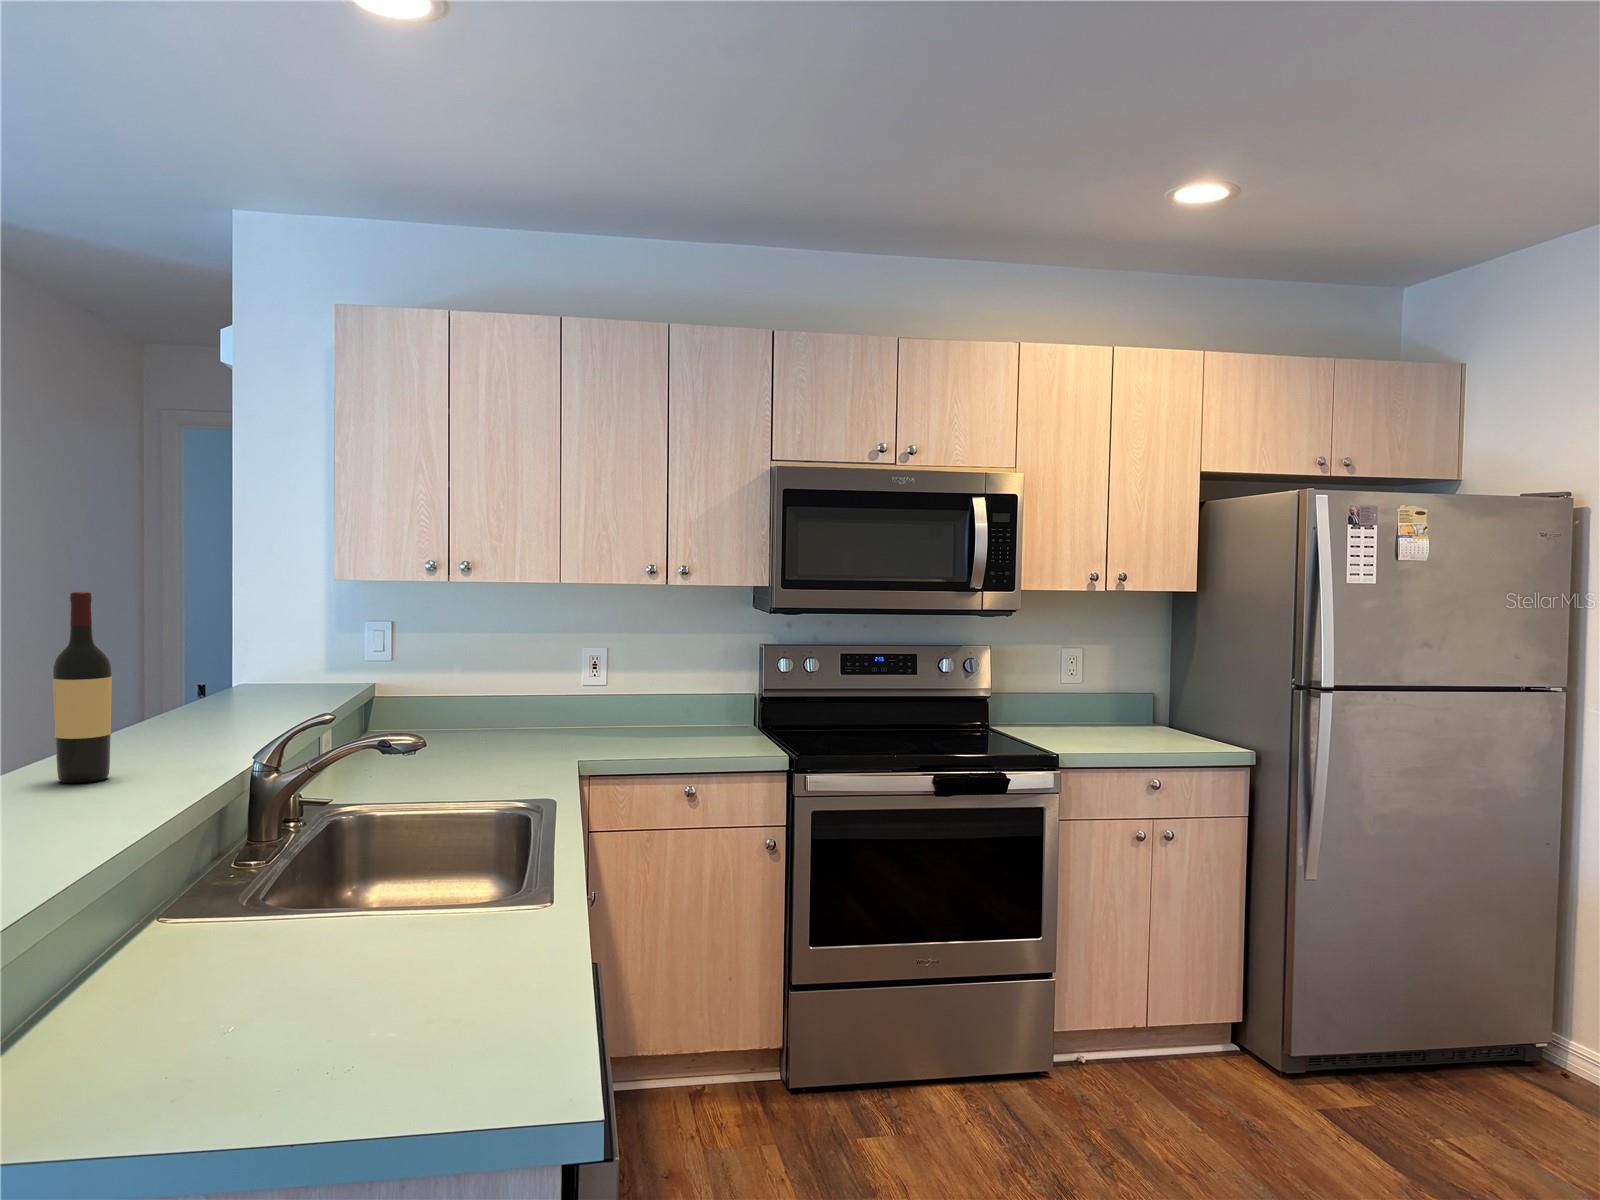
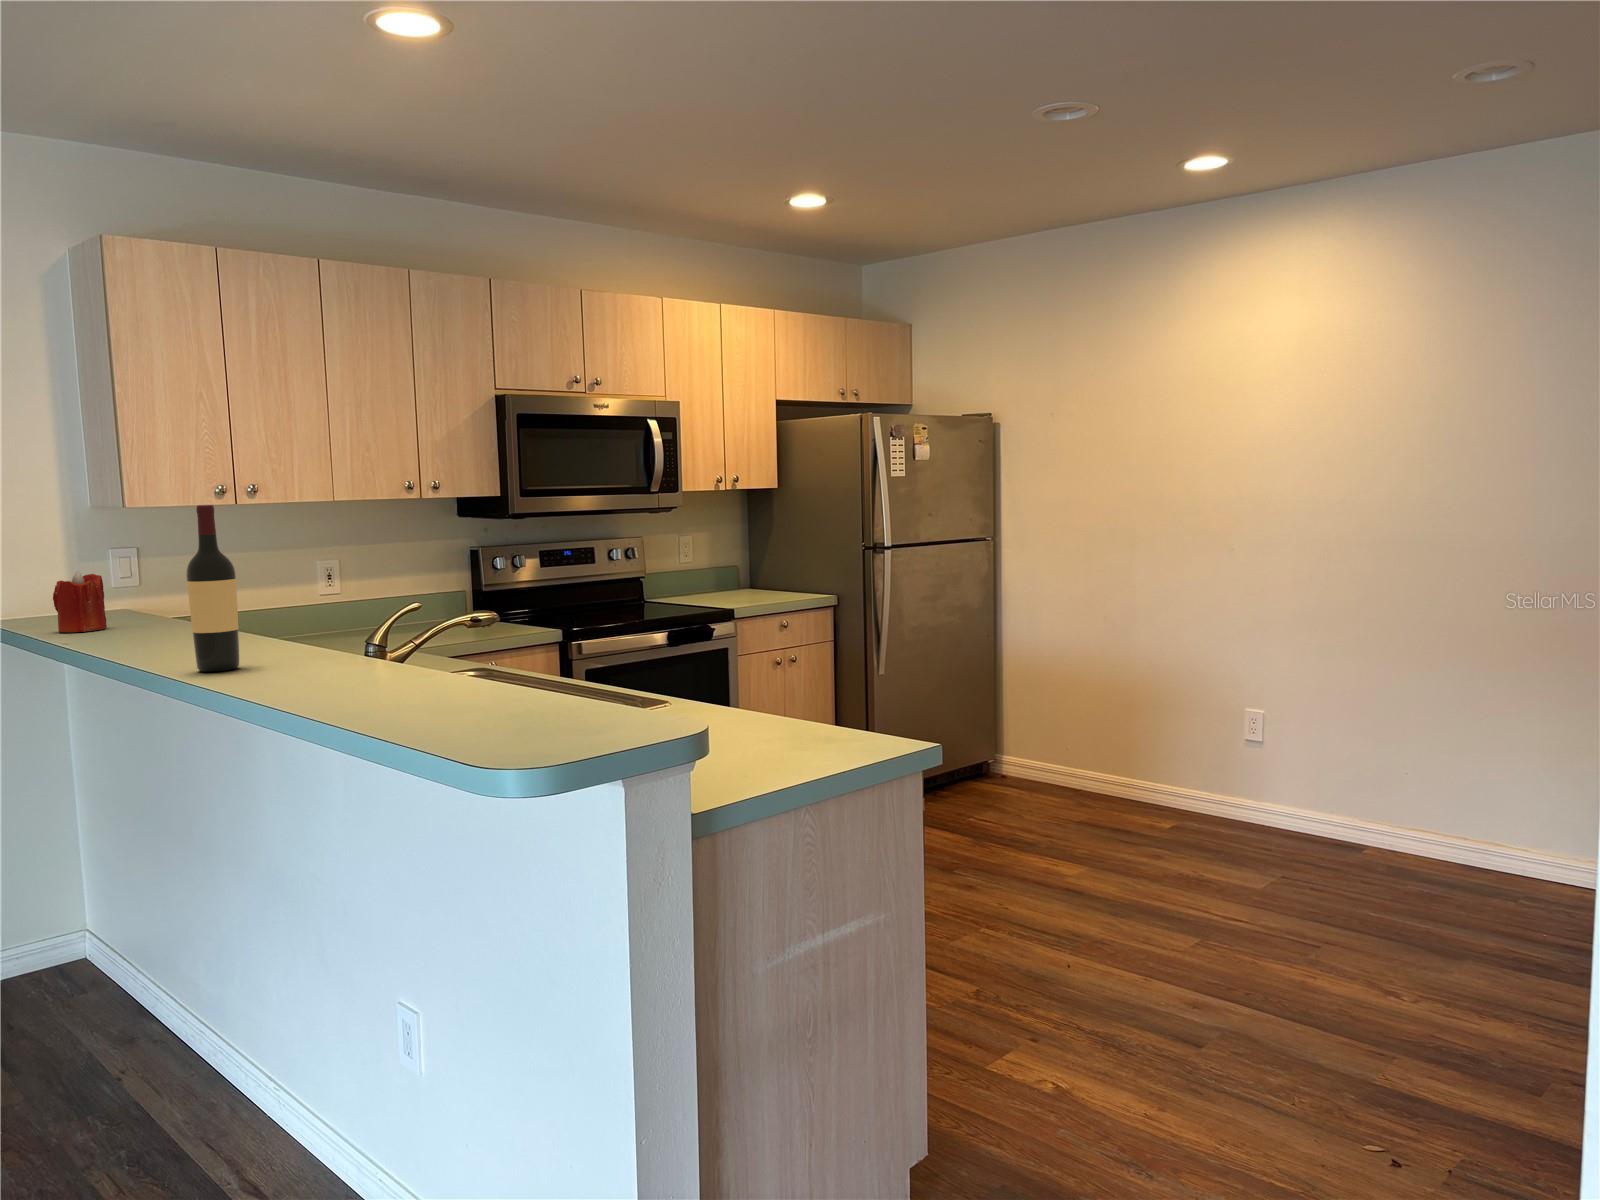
candle: none [269,639,315,701] -> present [53,571,107,632]

